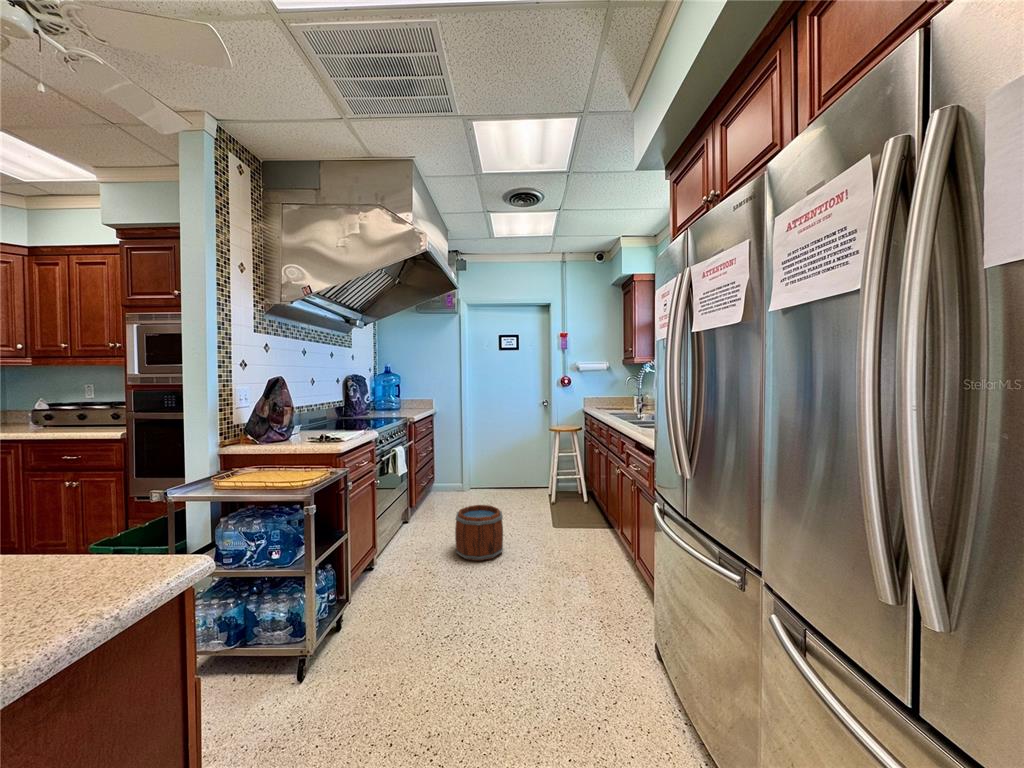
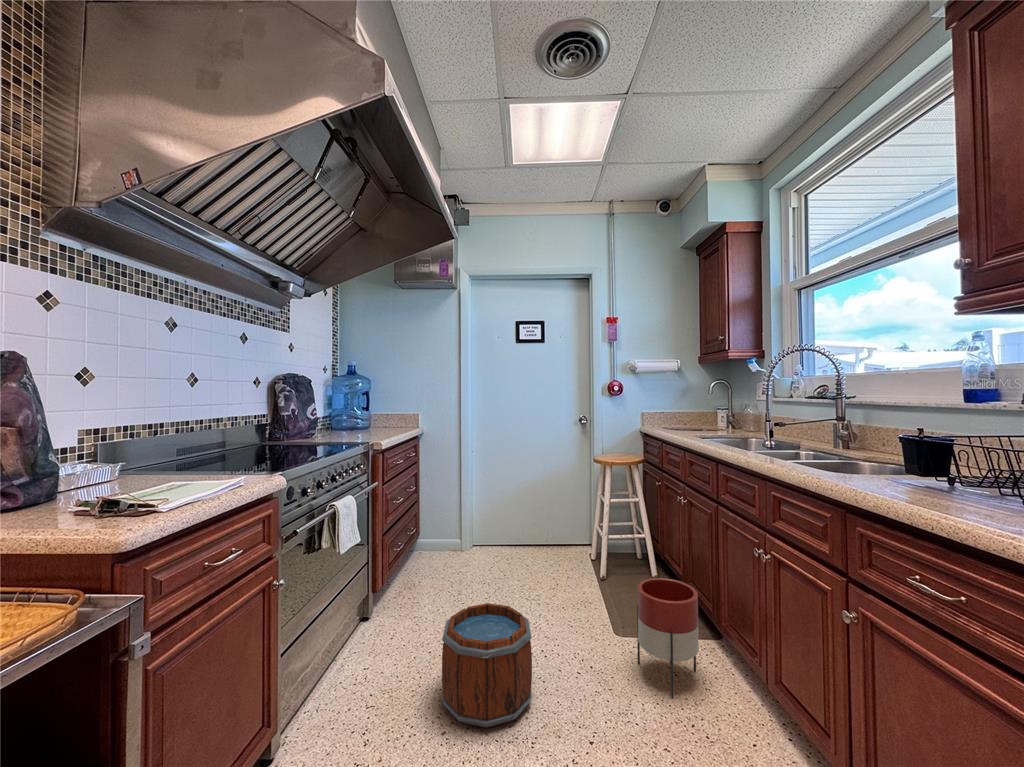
planter: none [563,492,595,550] -> present [637,578,699,698]

